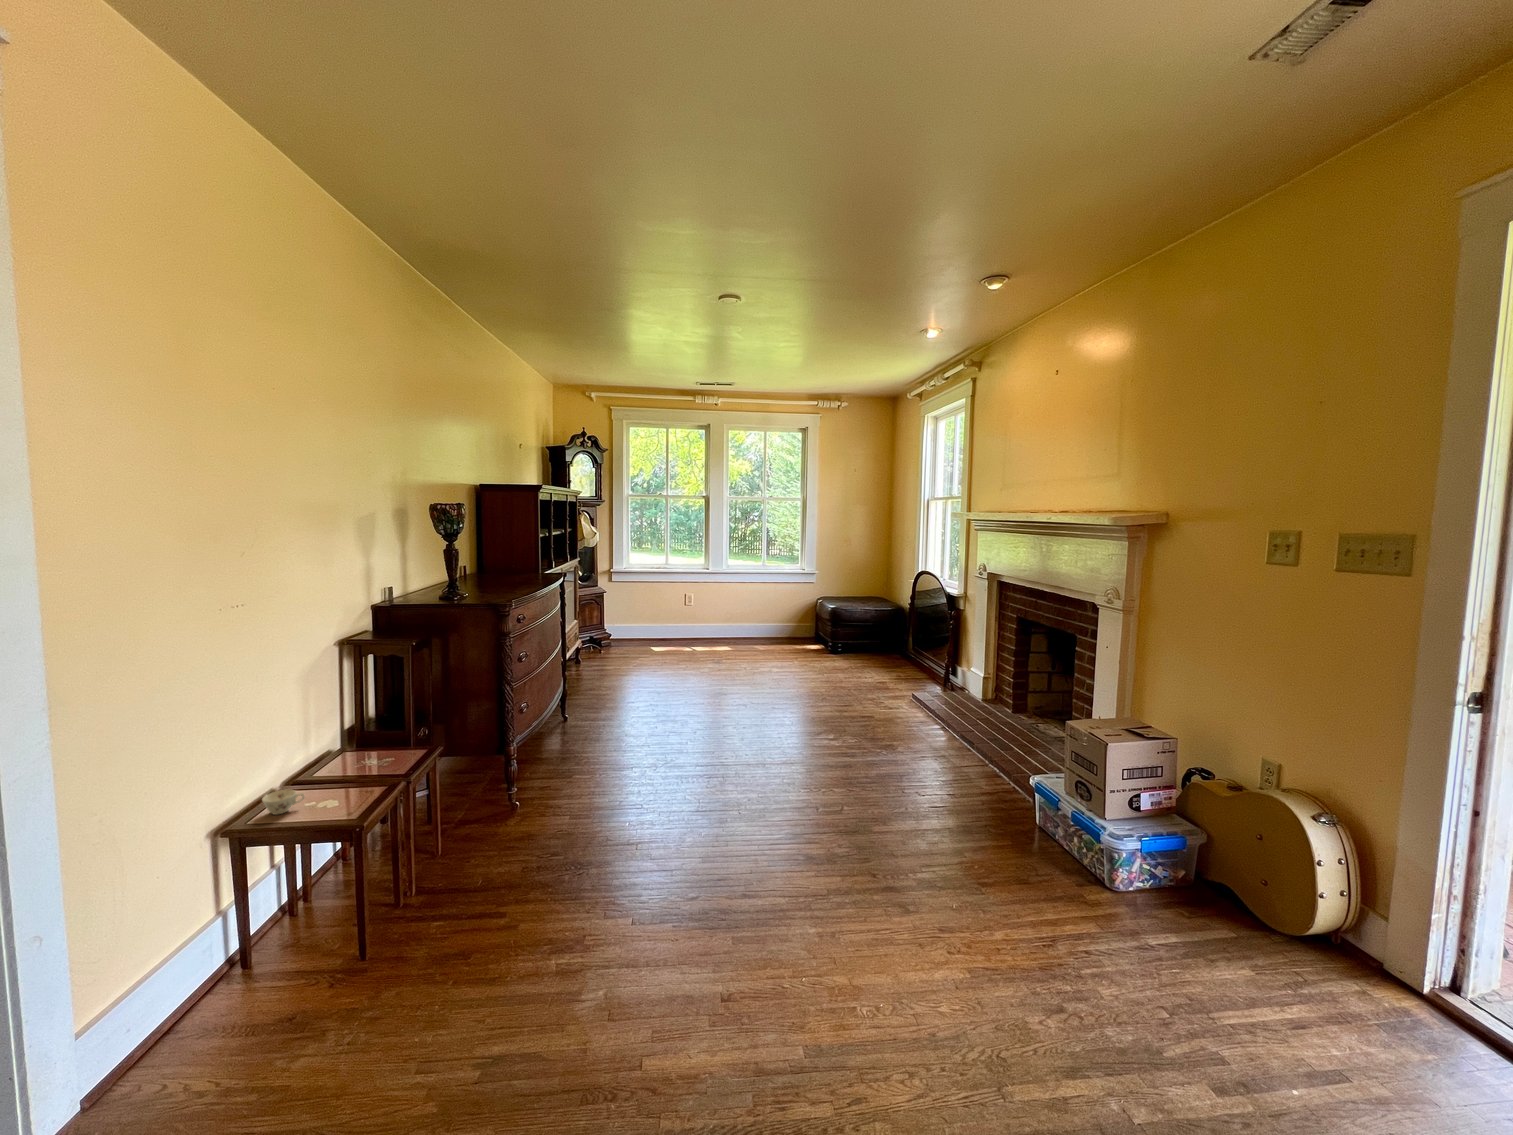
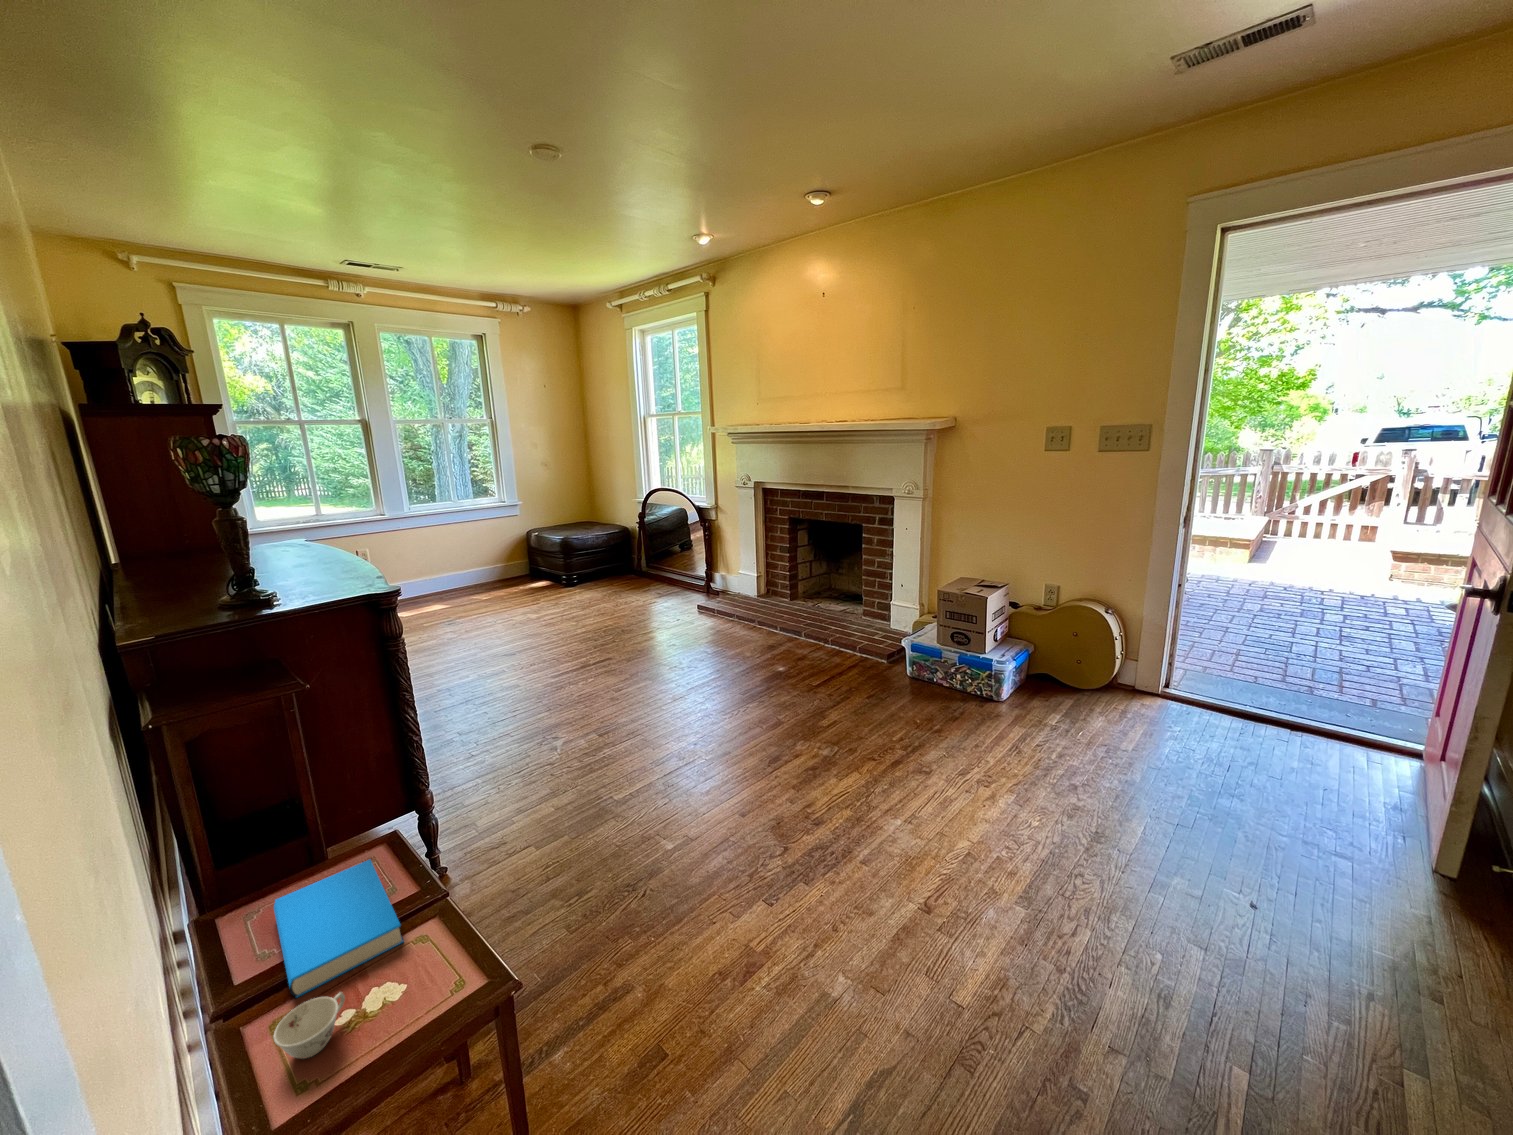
book: none [304,751,400,793] -> present [274,860,404,997]

